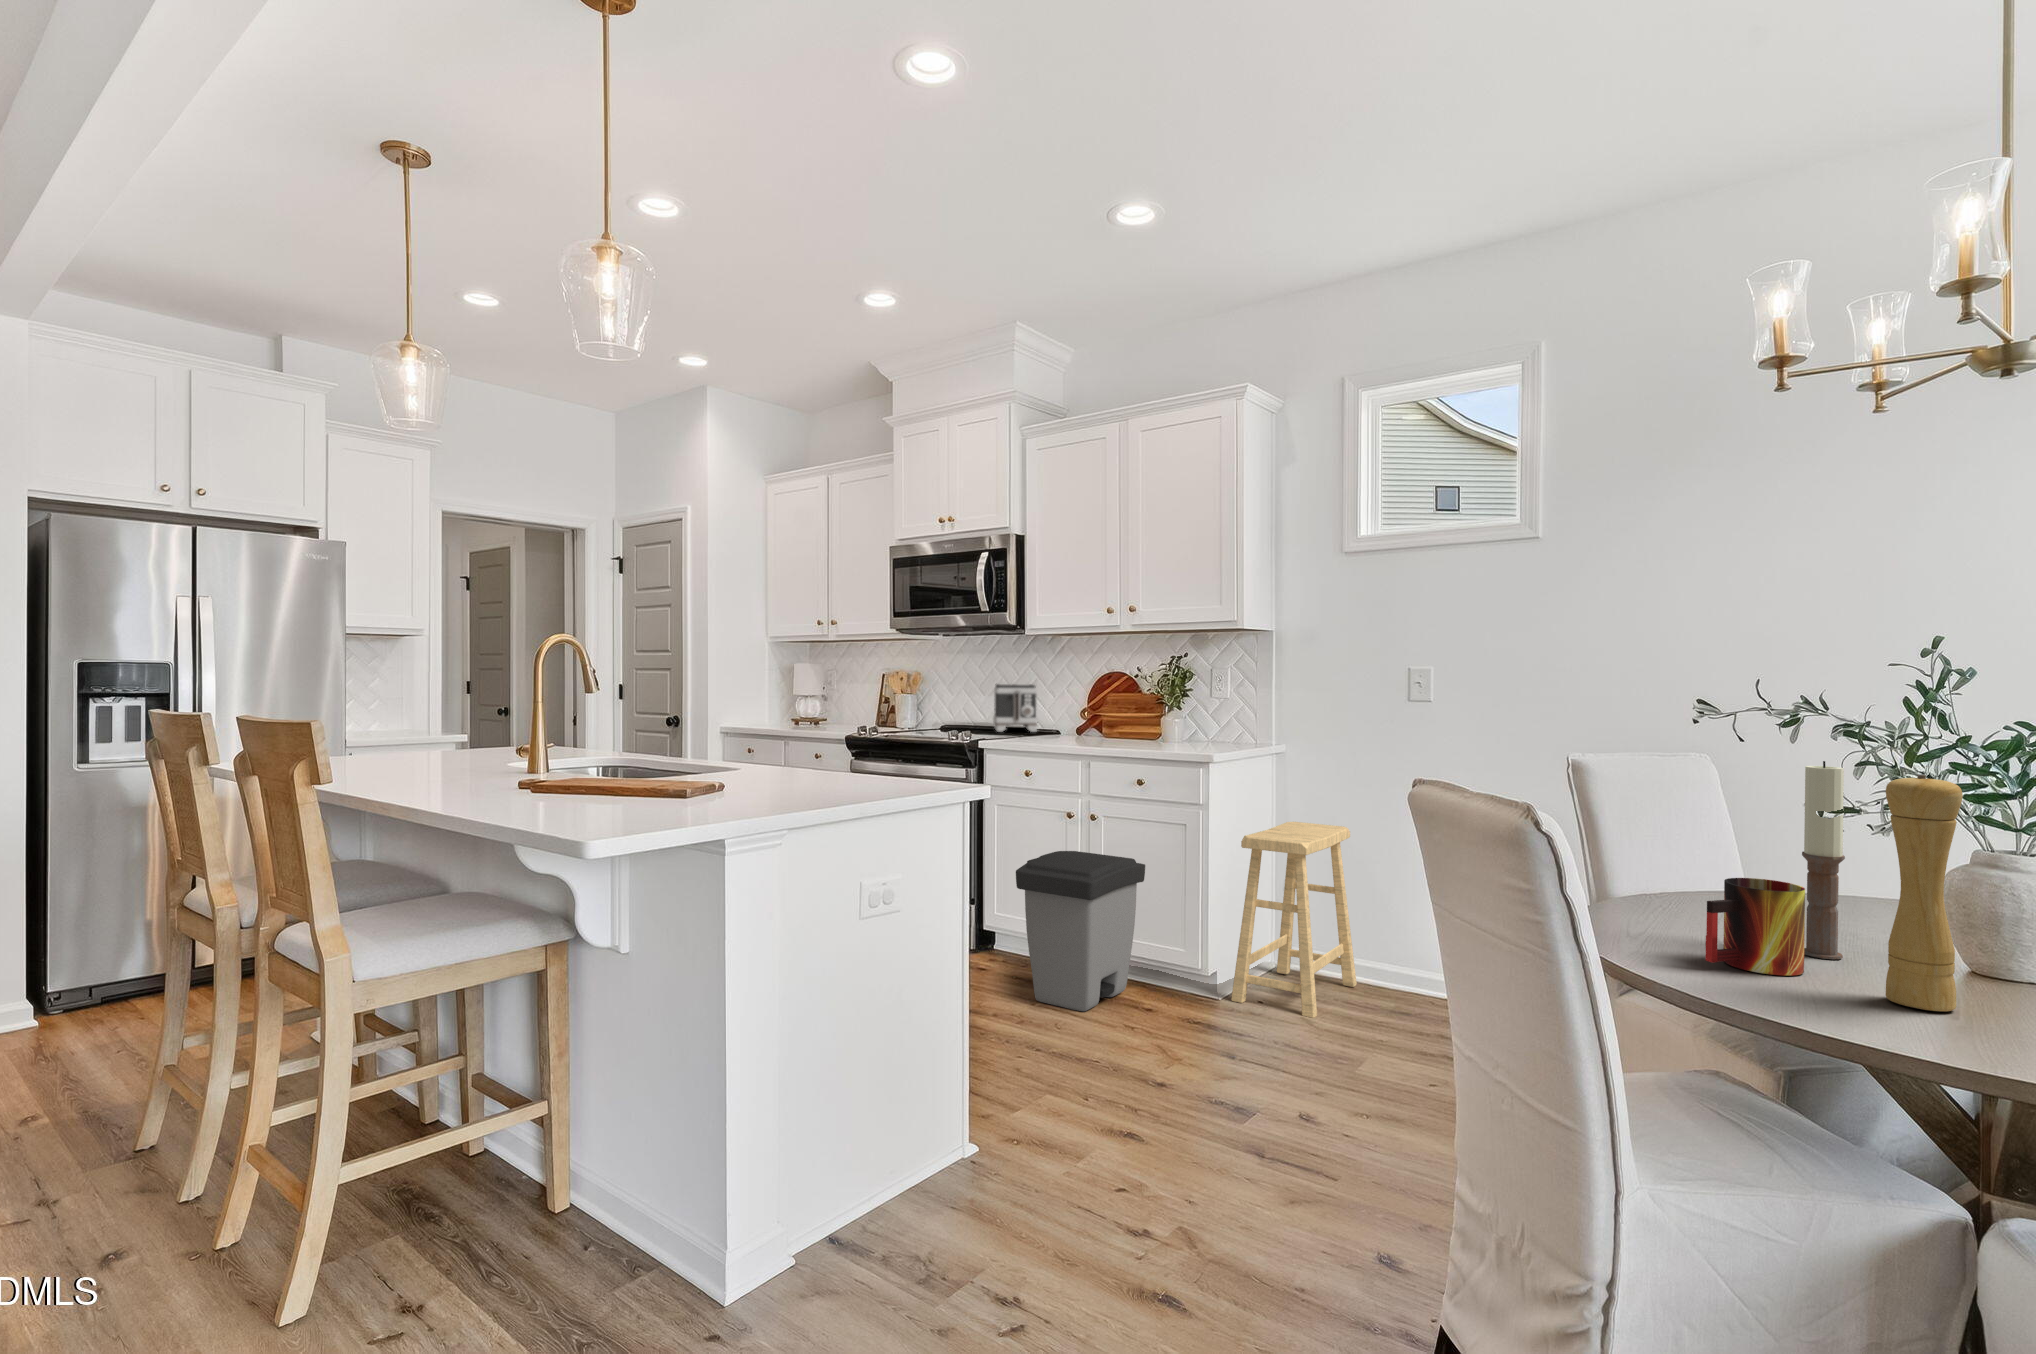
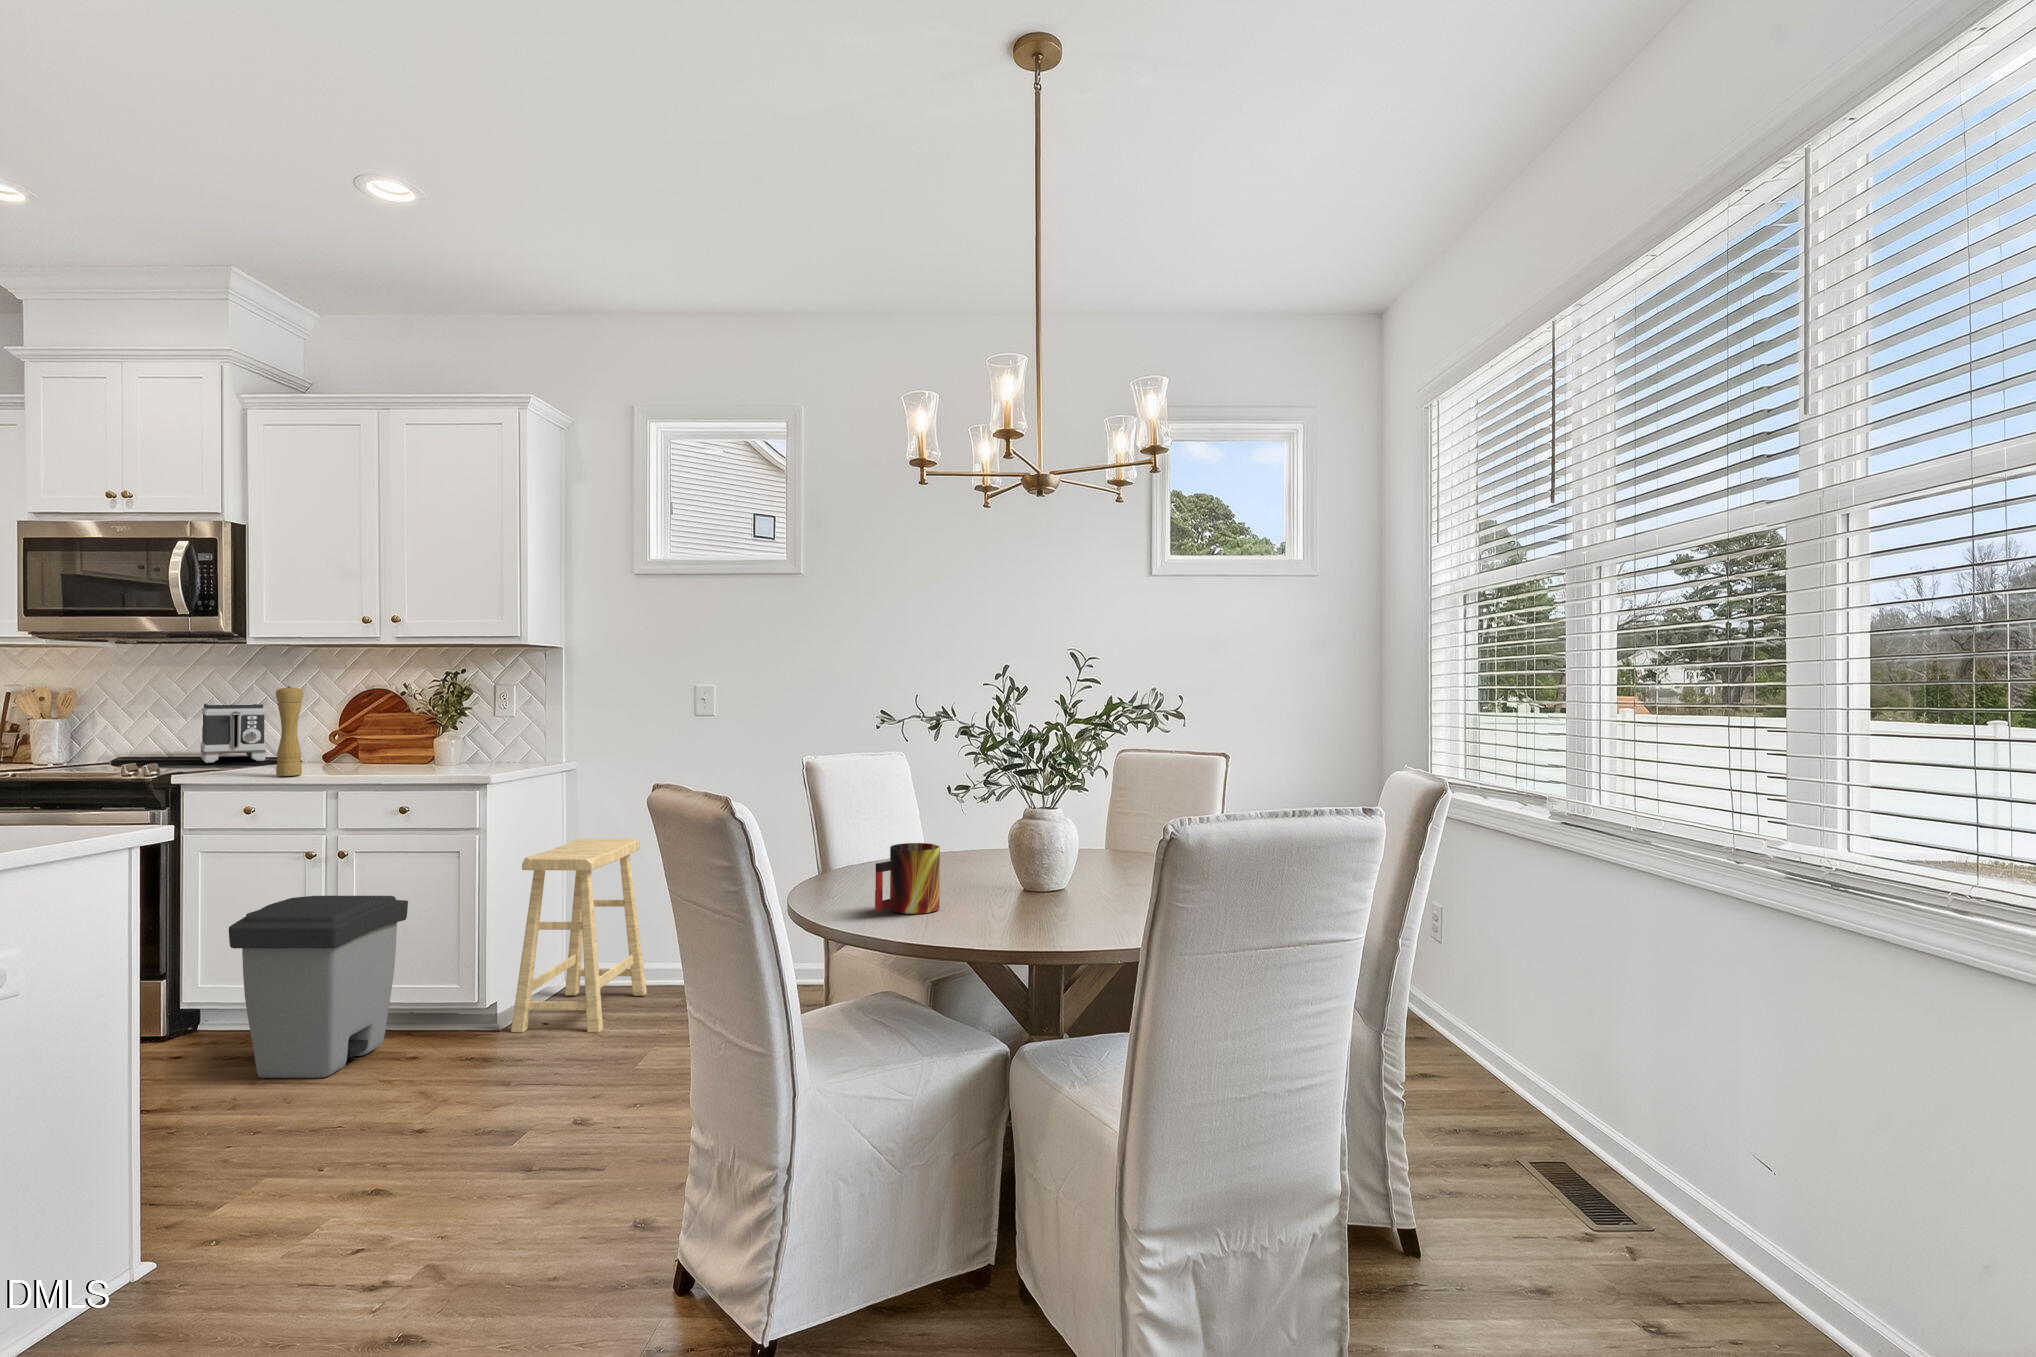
candle: present [1802,761,1845,959] -> none [945,752,970,898]
pepper mill: present [1886,775,1963,1011] -> present [276,686,304,776]

